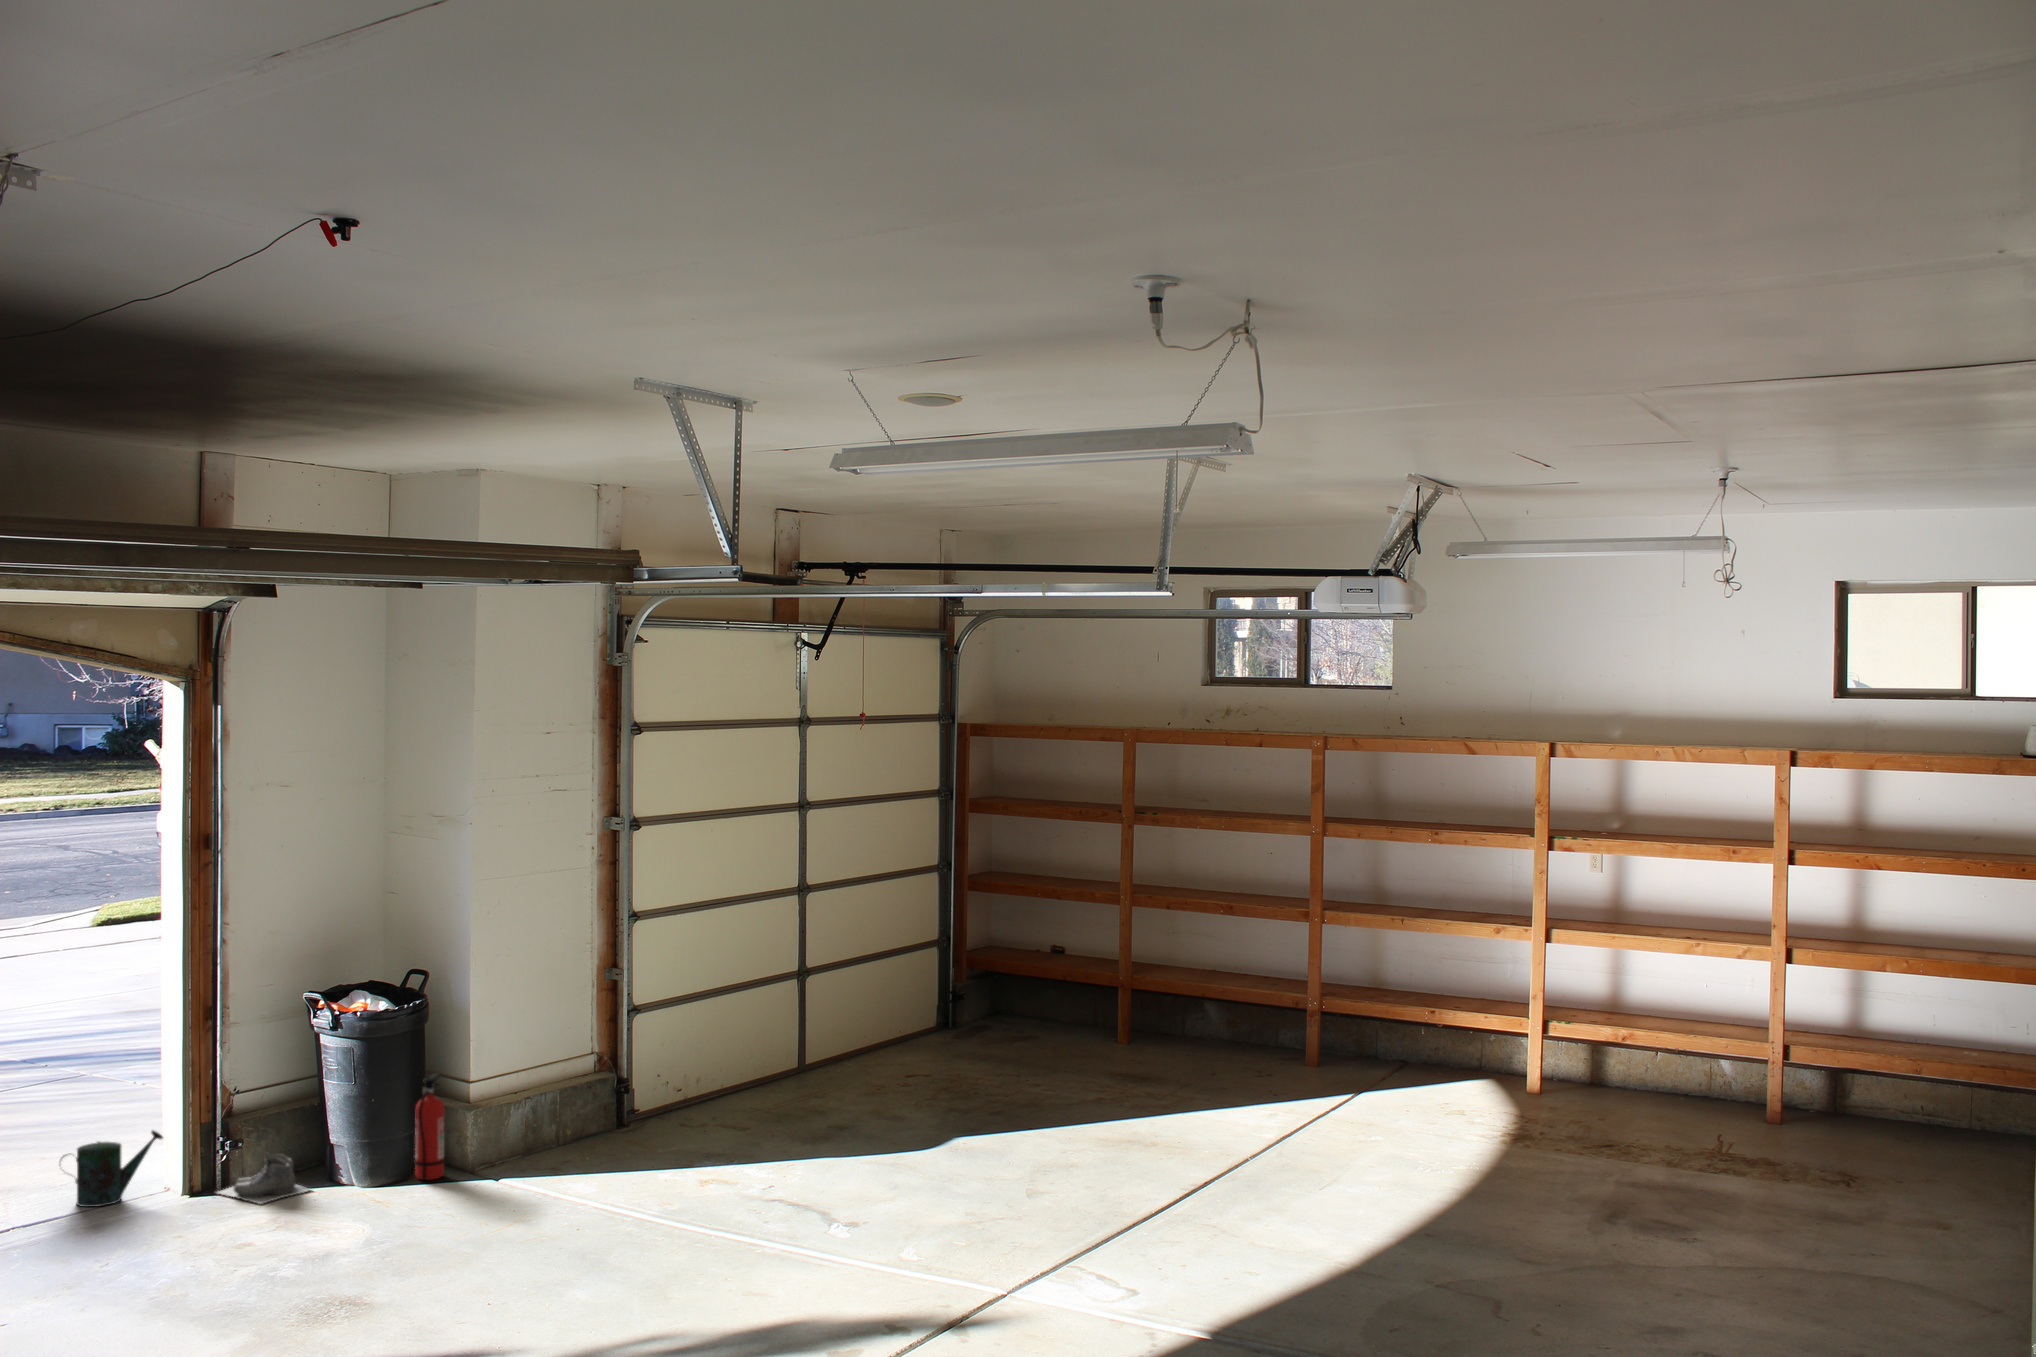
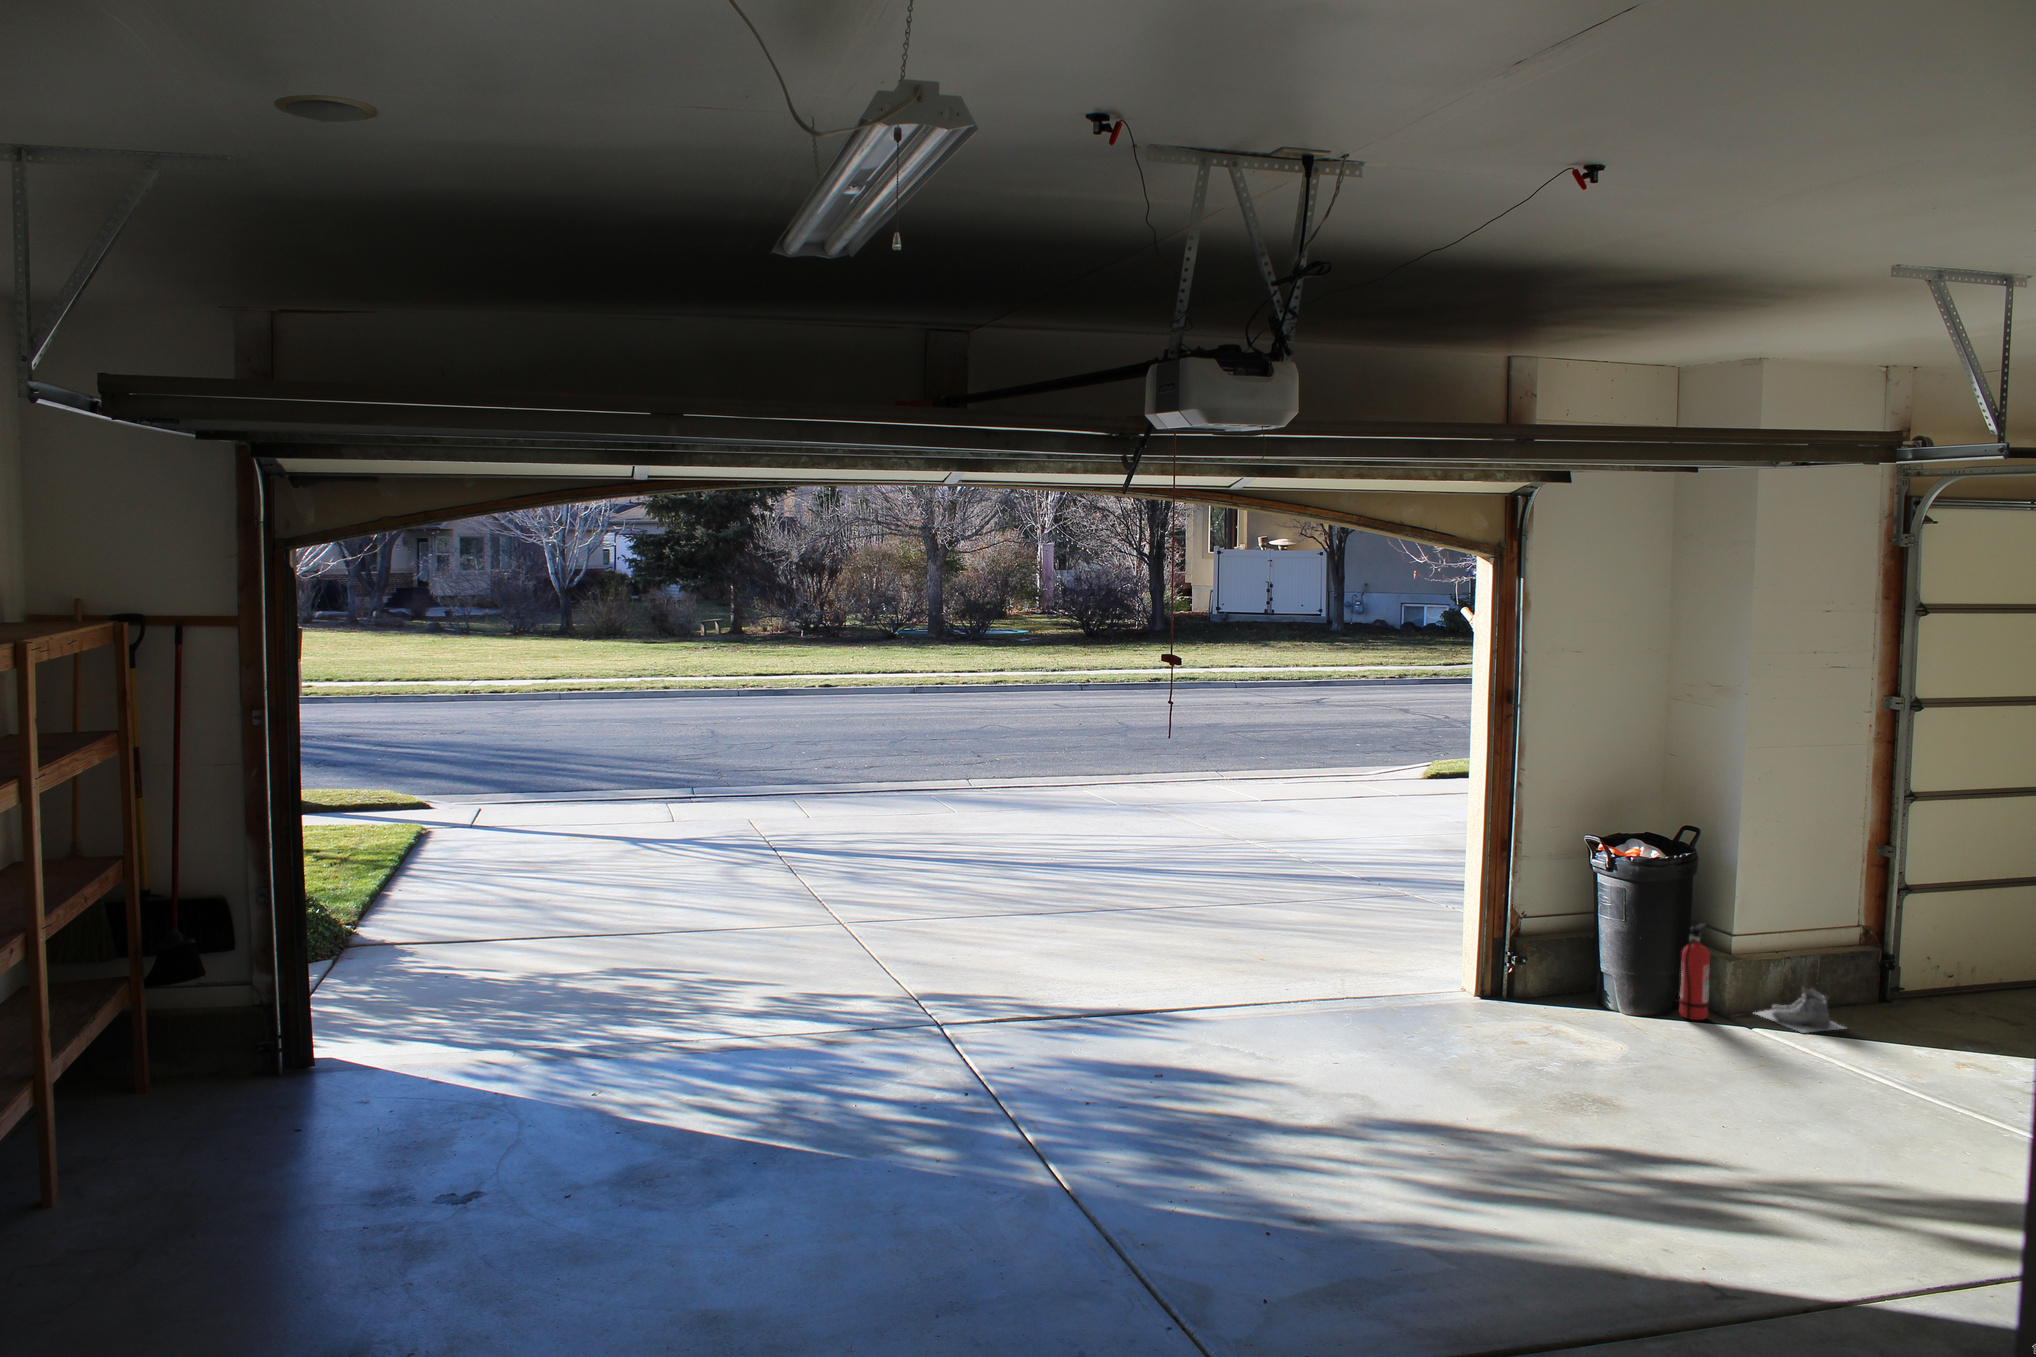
watering can: present [62,1131,163,1207] -> none [1382,932,1462,987]
boots: present [218,1153,310,1204] -> present [1755,988,1844,1033]

